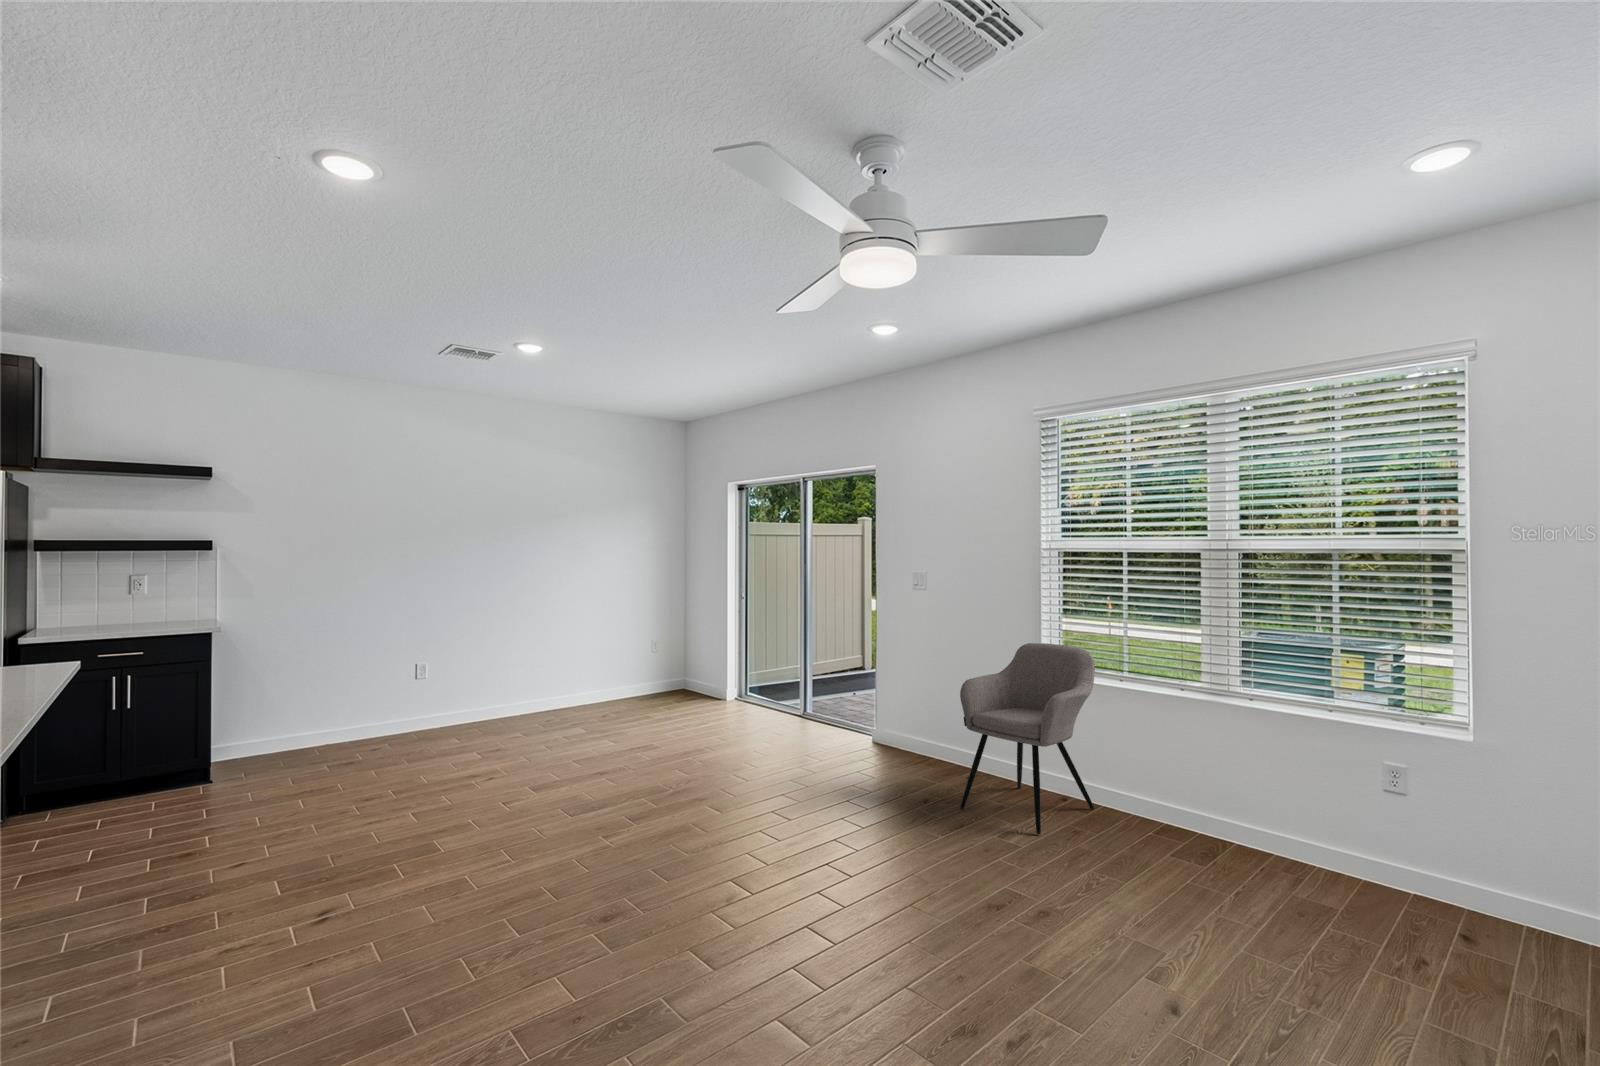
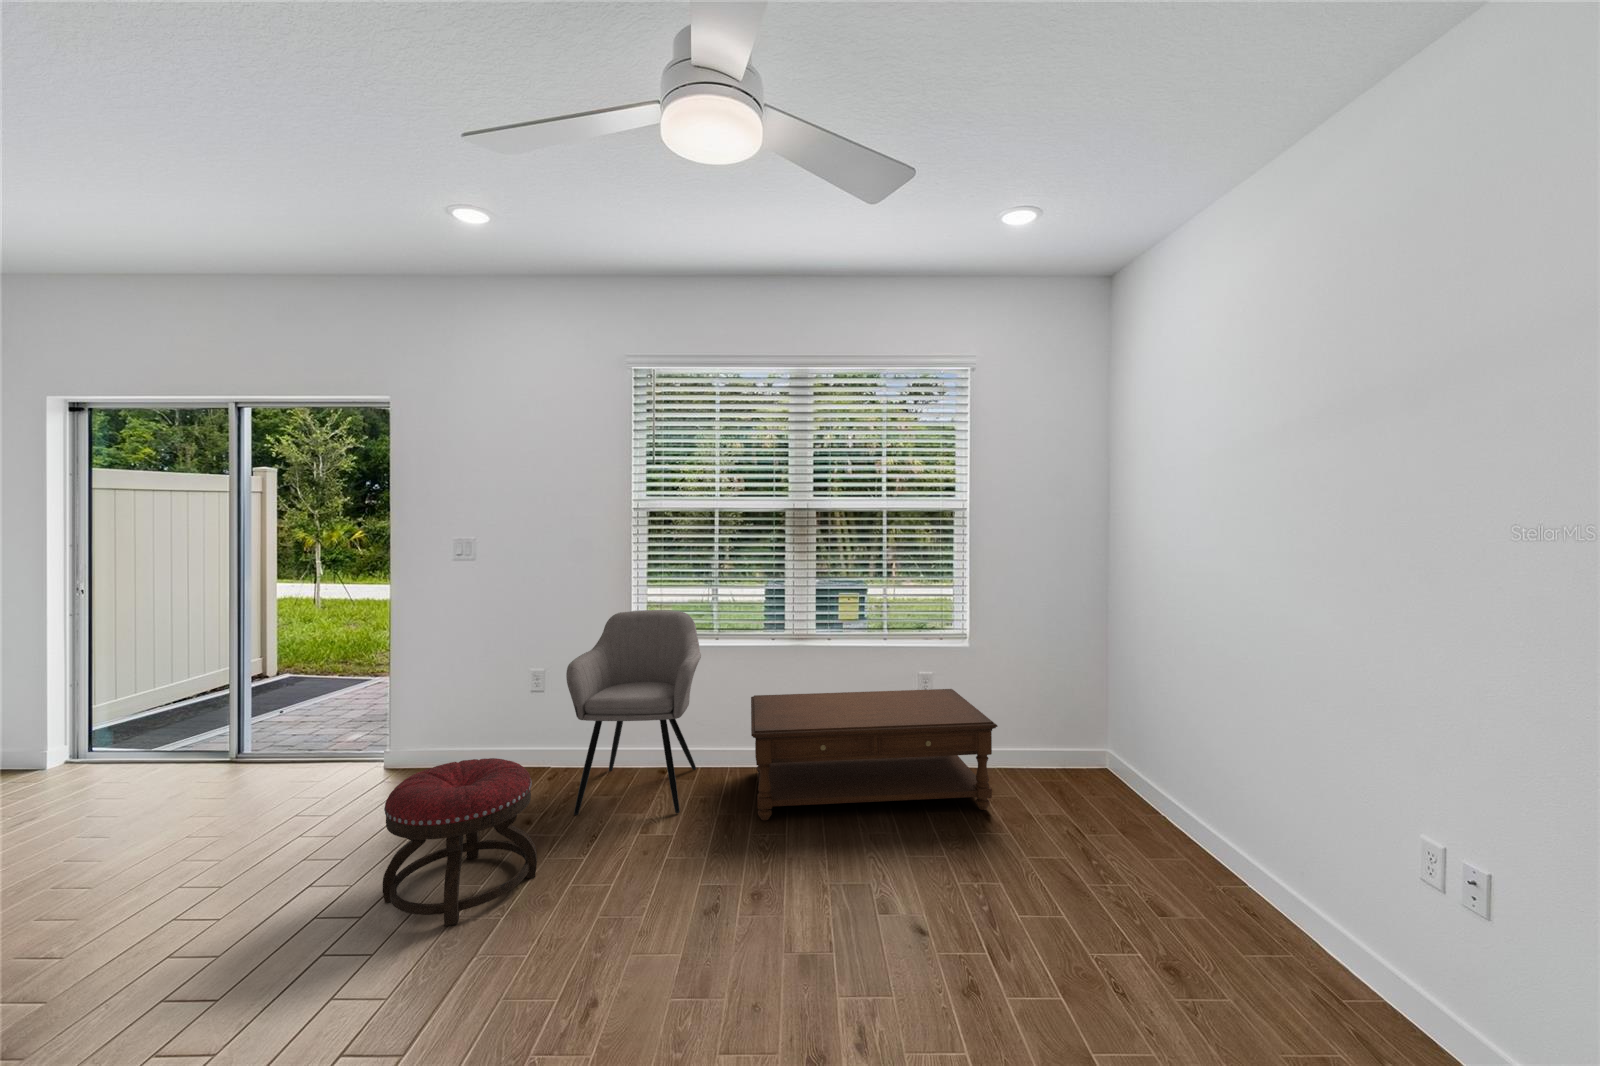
ottoman: none [808,735,903,842] -> present [382,758,537,926]
coffee table: none [1094,747,1438,956] -> present [751,689,998,821]

